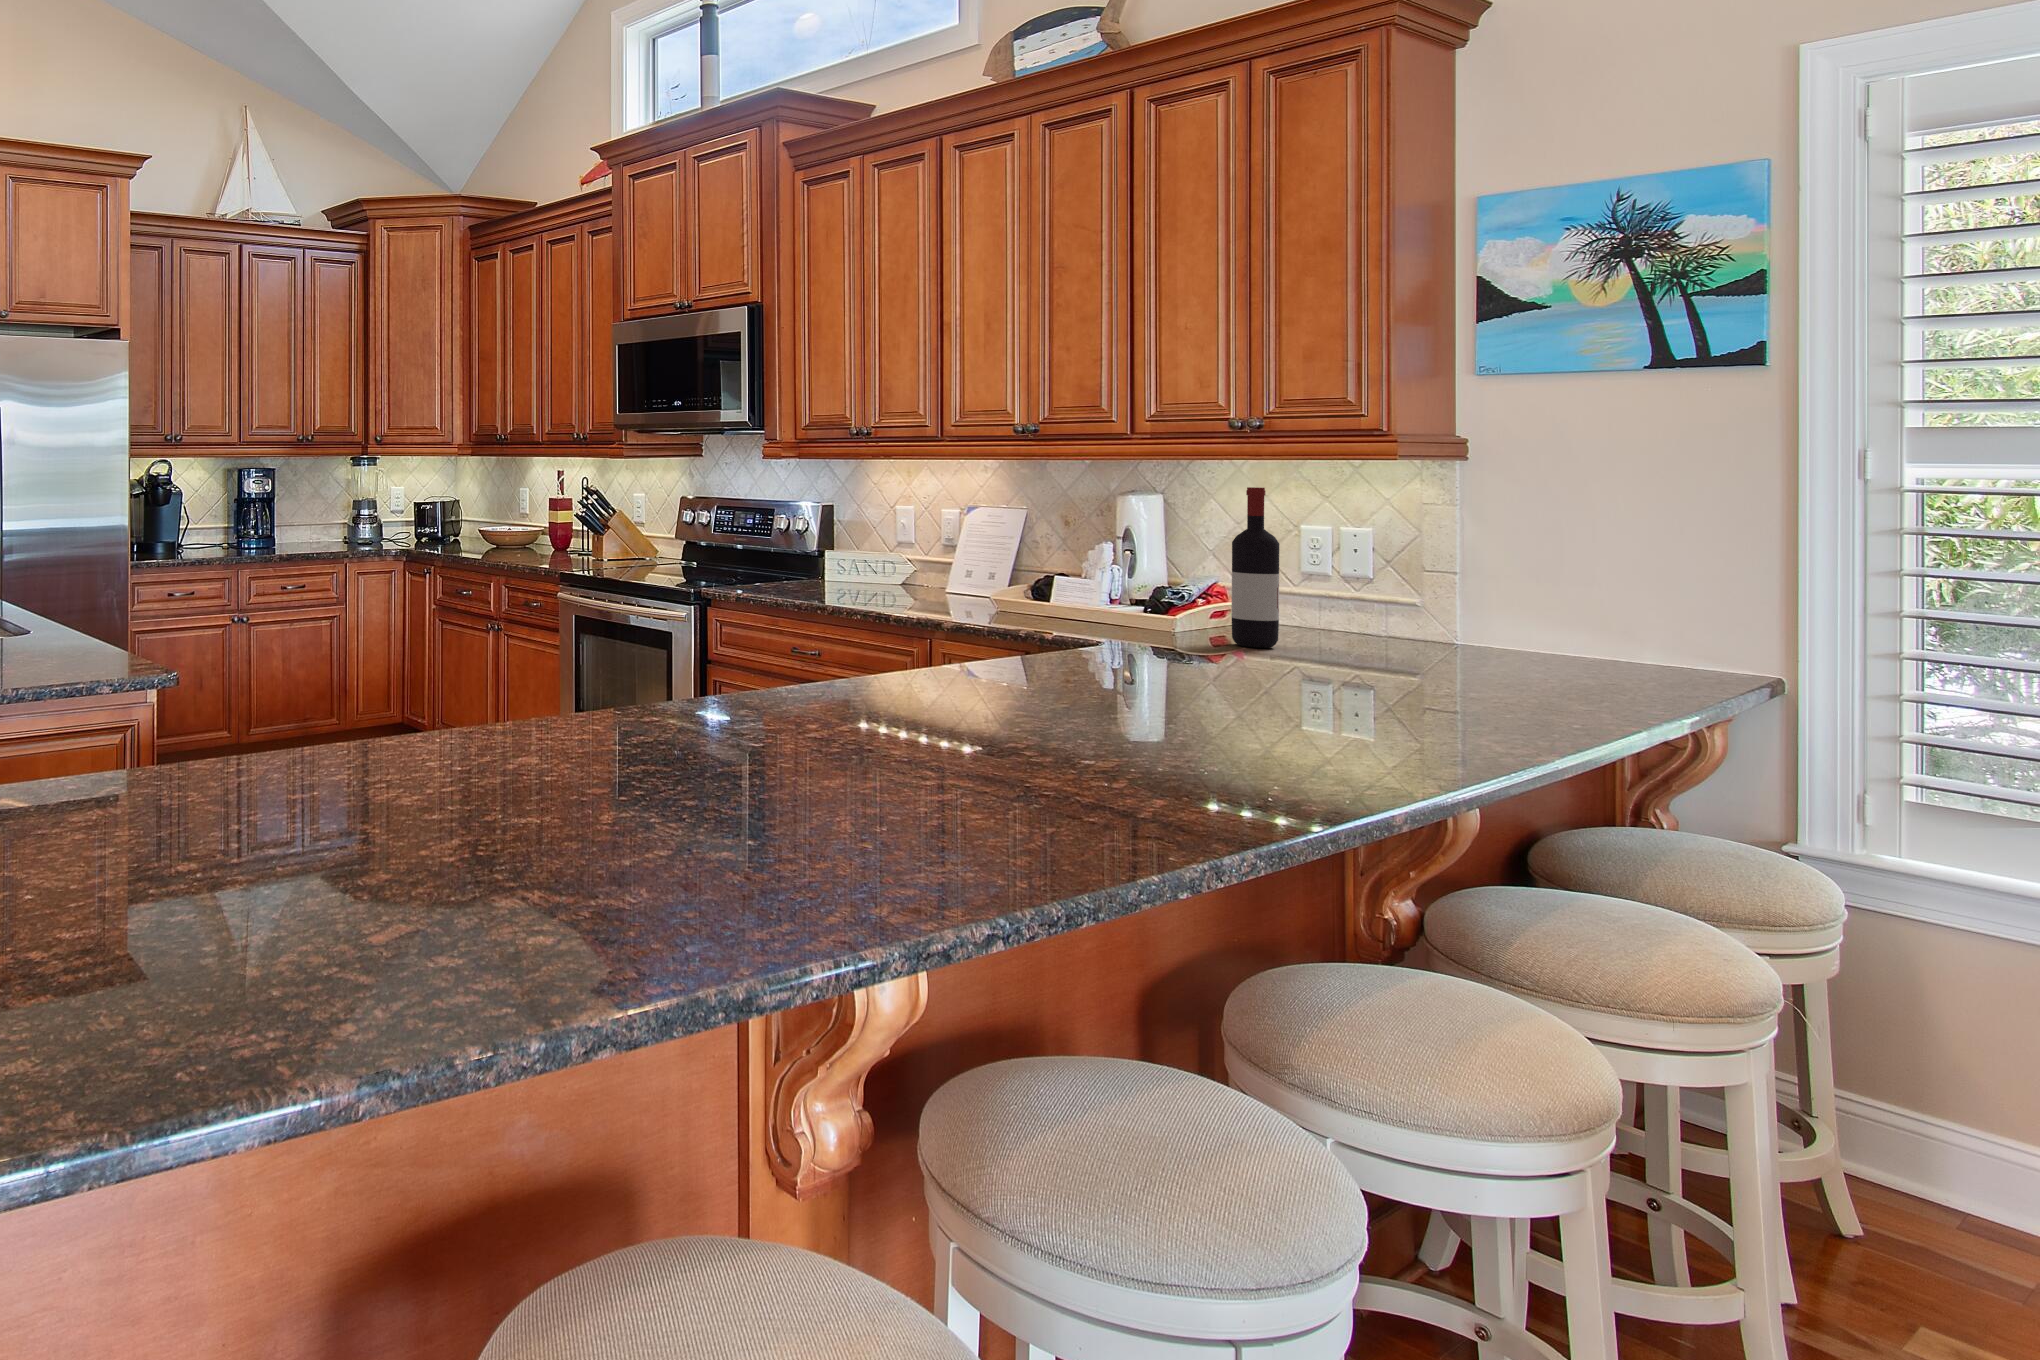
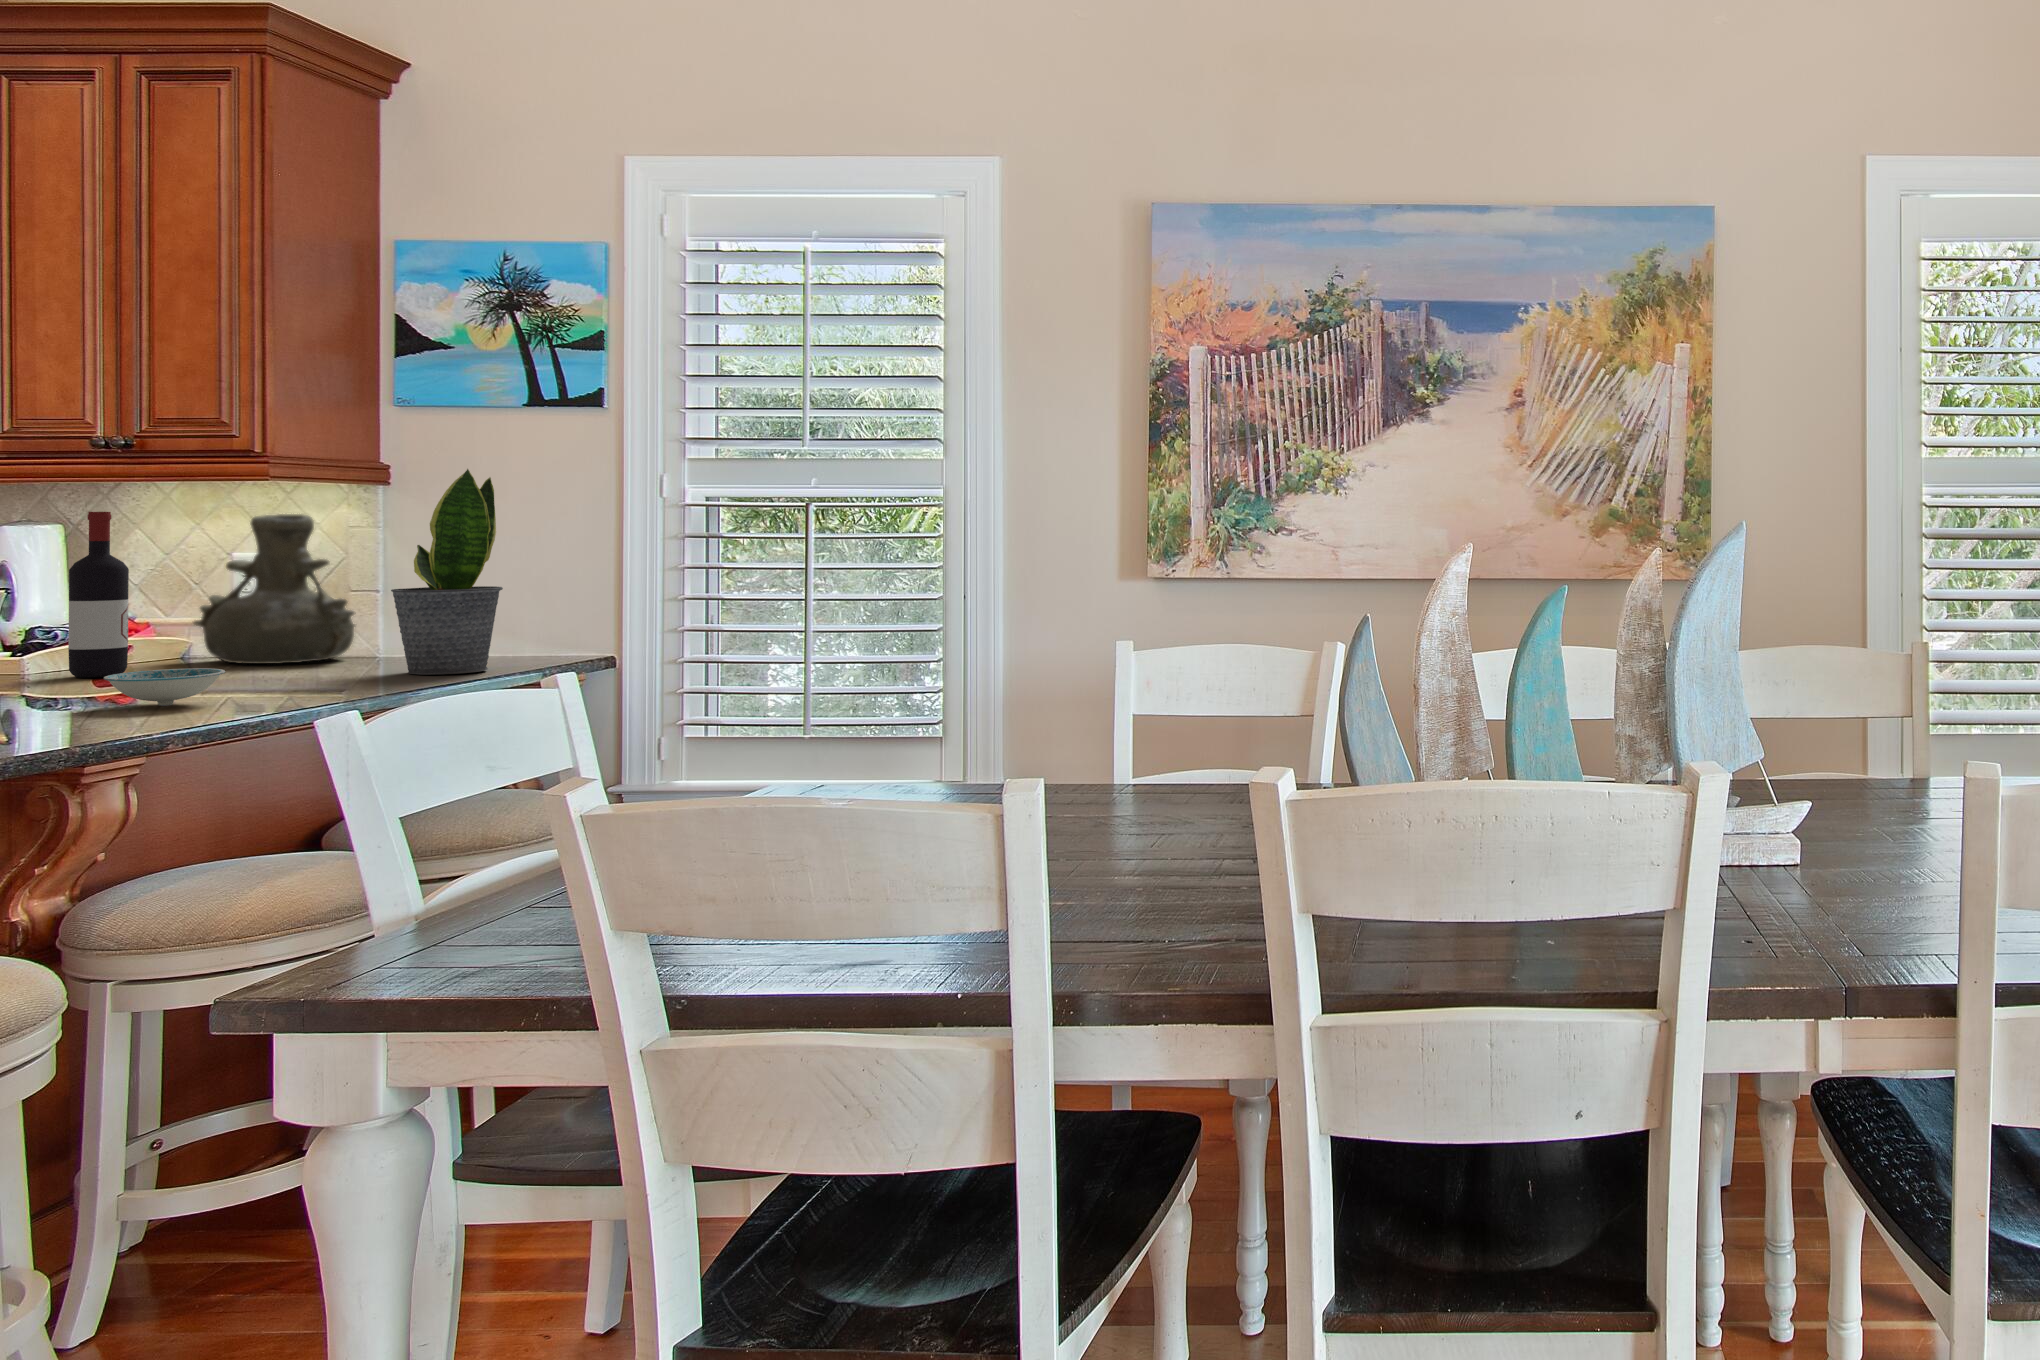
potted plant: none [1539,442,1673,682] -> present [391,469,503,675]
vase: none [1286,490,1456,645] -> present [193,514,355,664]
ceramic bowl: none [1379,659,1495,701] -> present [104,669,225,706]

